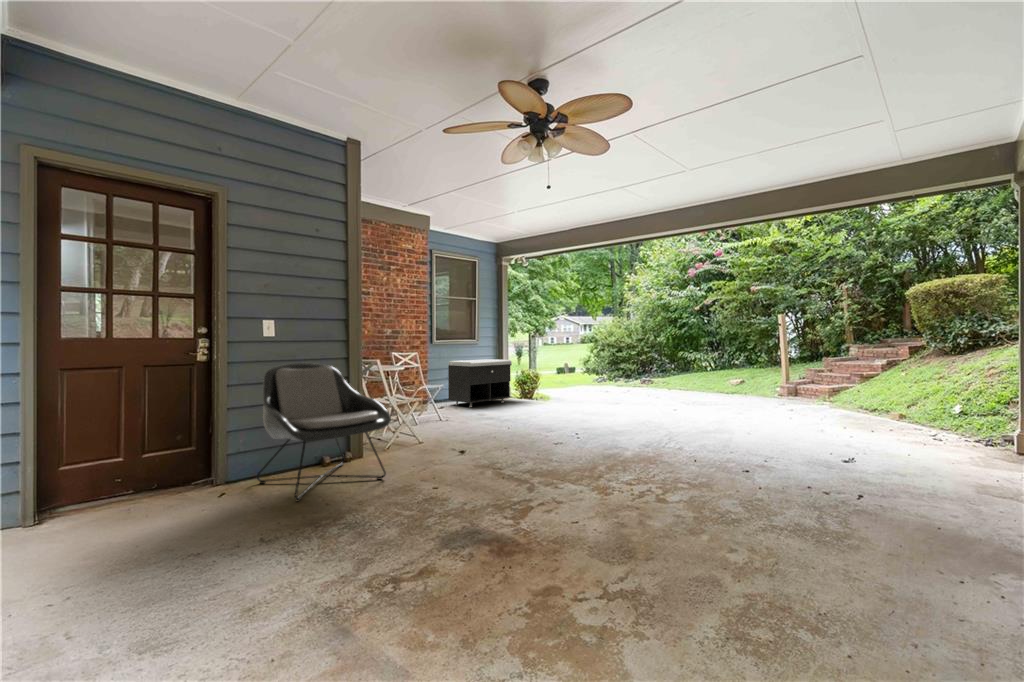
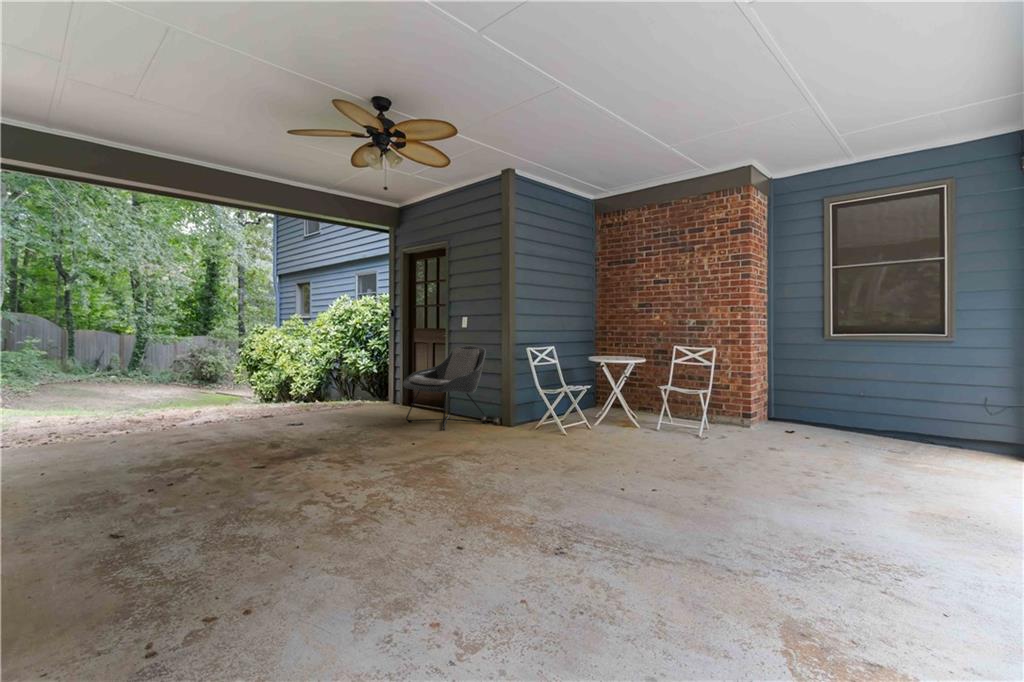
storage bench: present [448,359,512,407] -> none [817,368,956,463]

